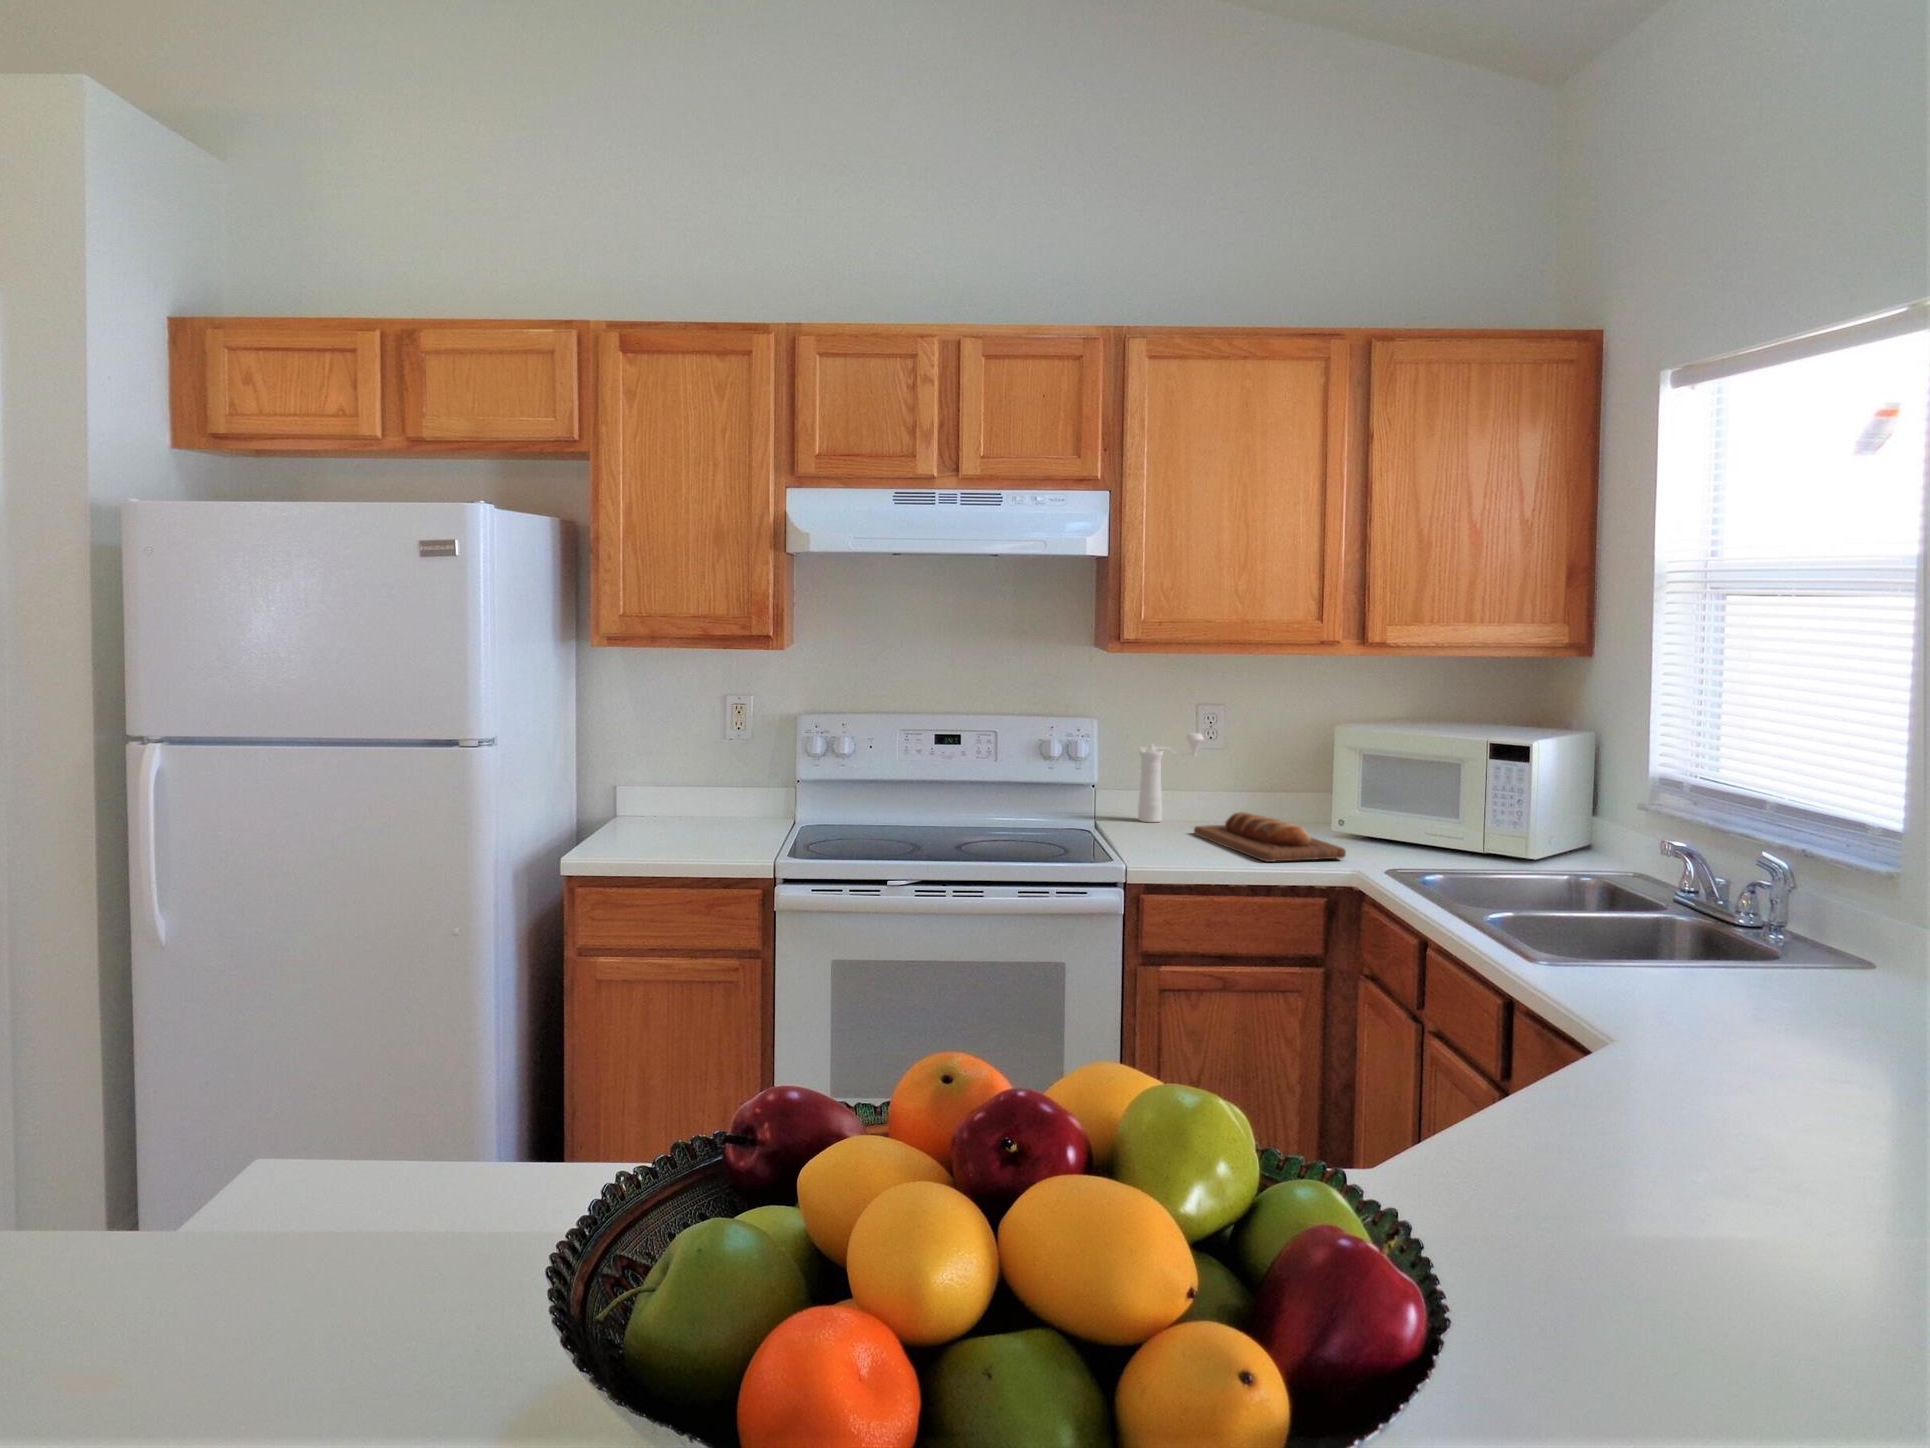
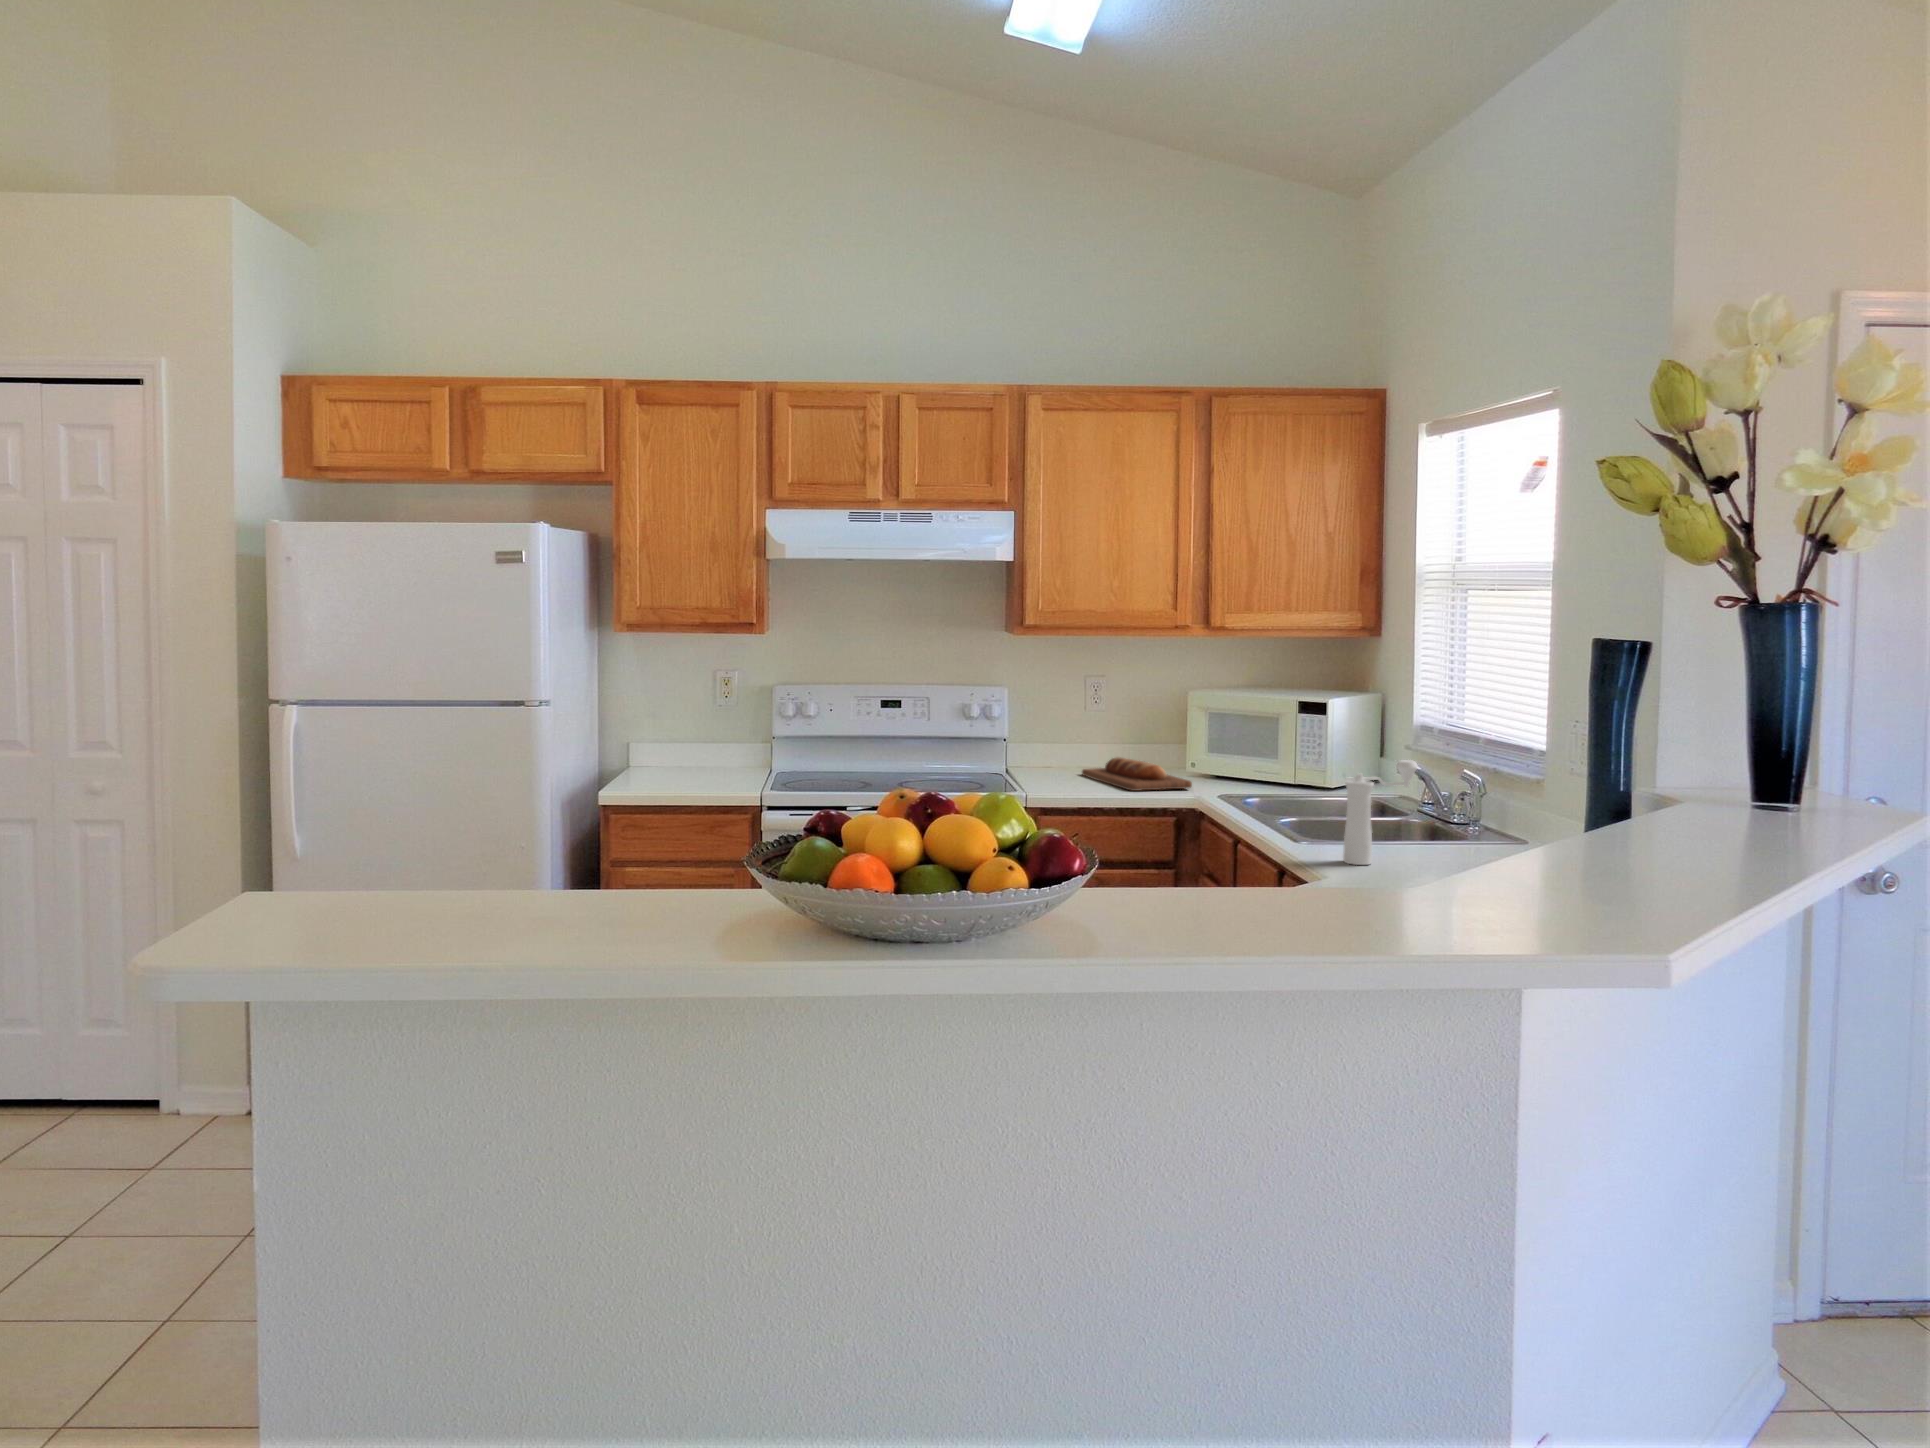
pepper mill: present [1138,733,1204,822] -> present [1343,760,1418,865]

